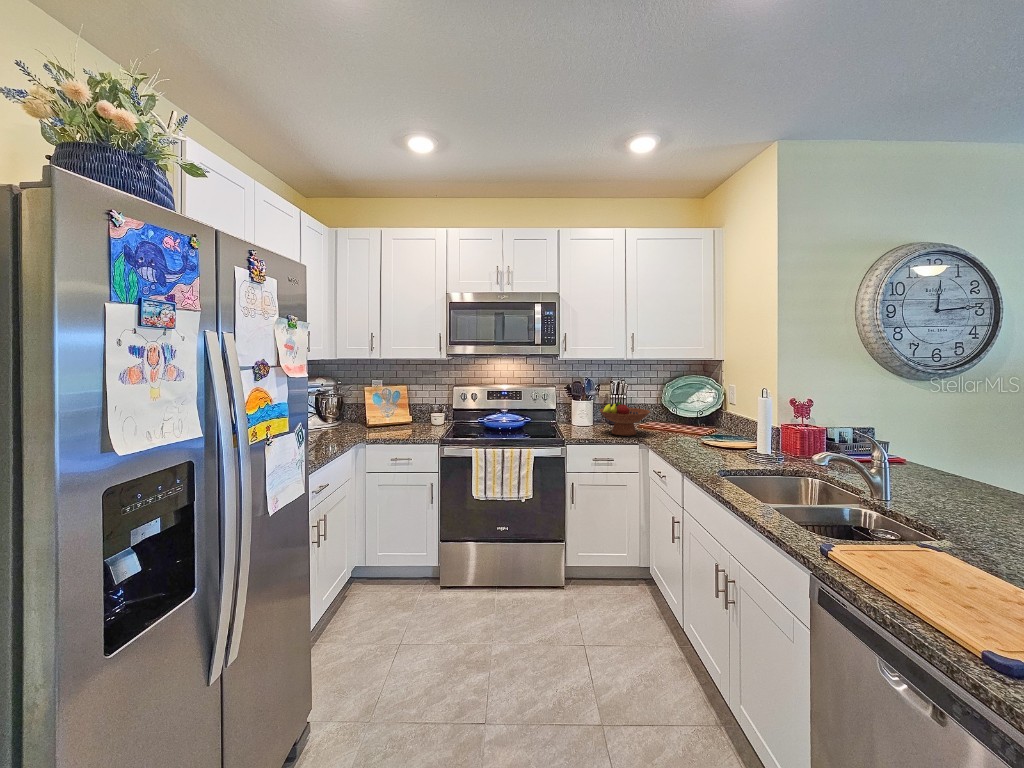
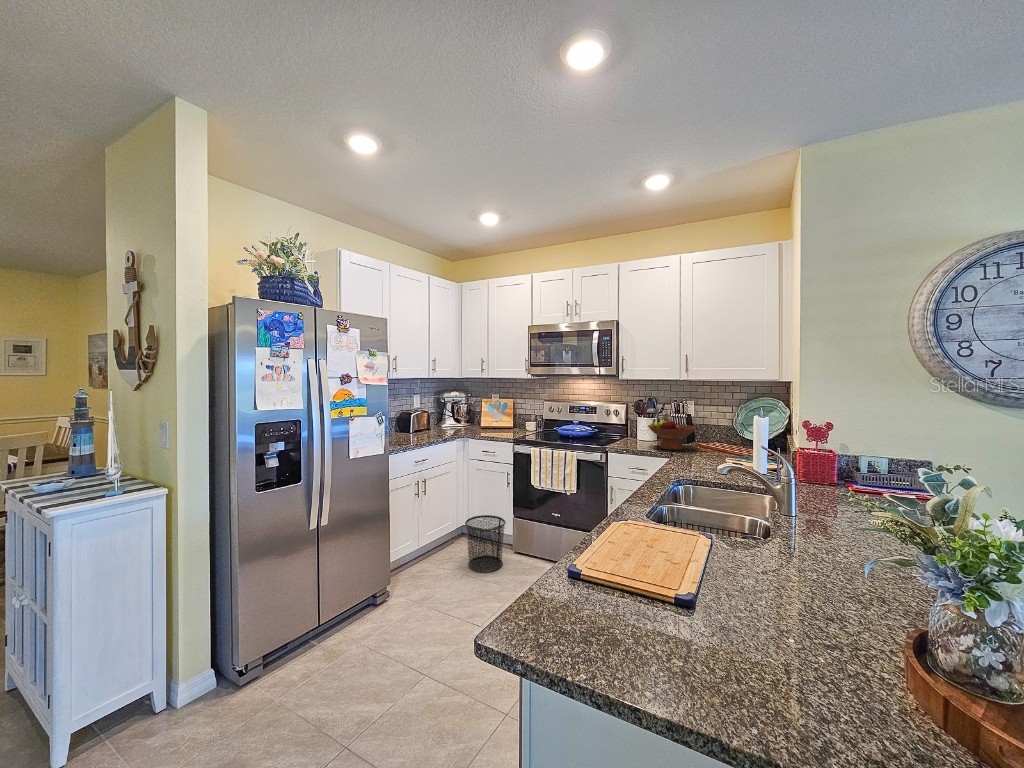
trash can: none [393,544,449,625] -> present [465,515,506,572]

